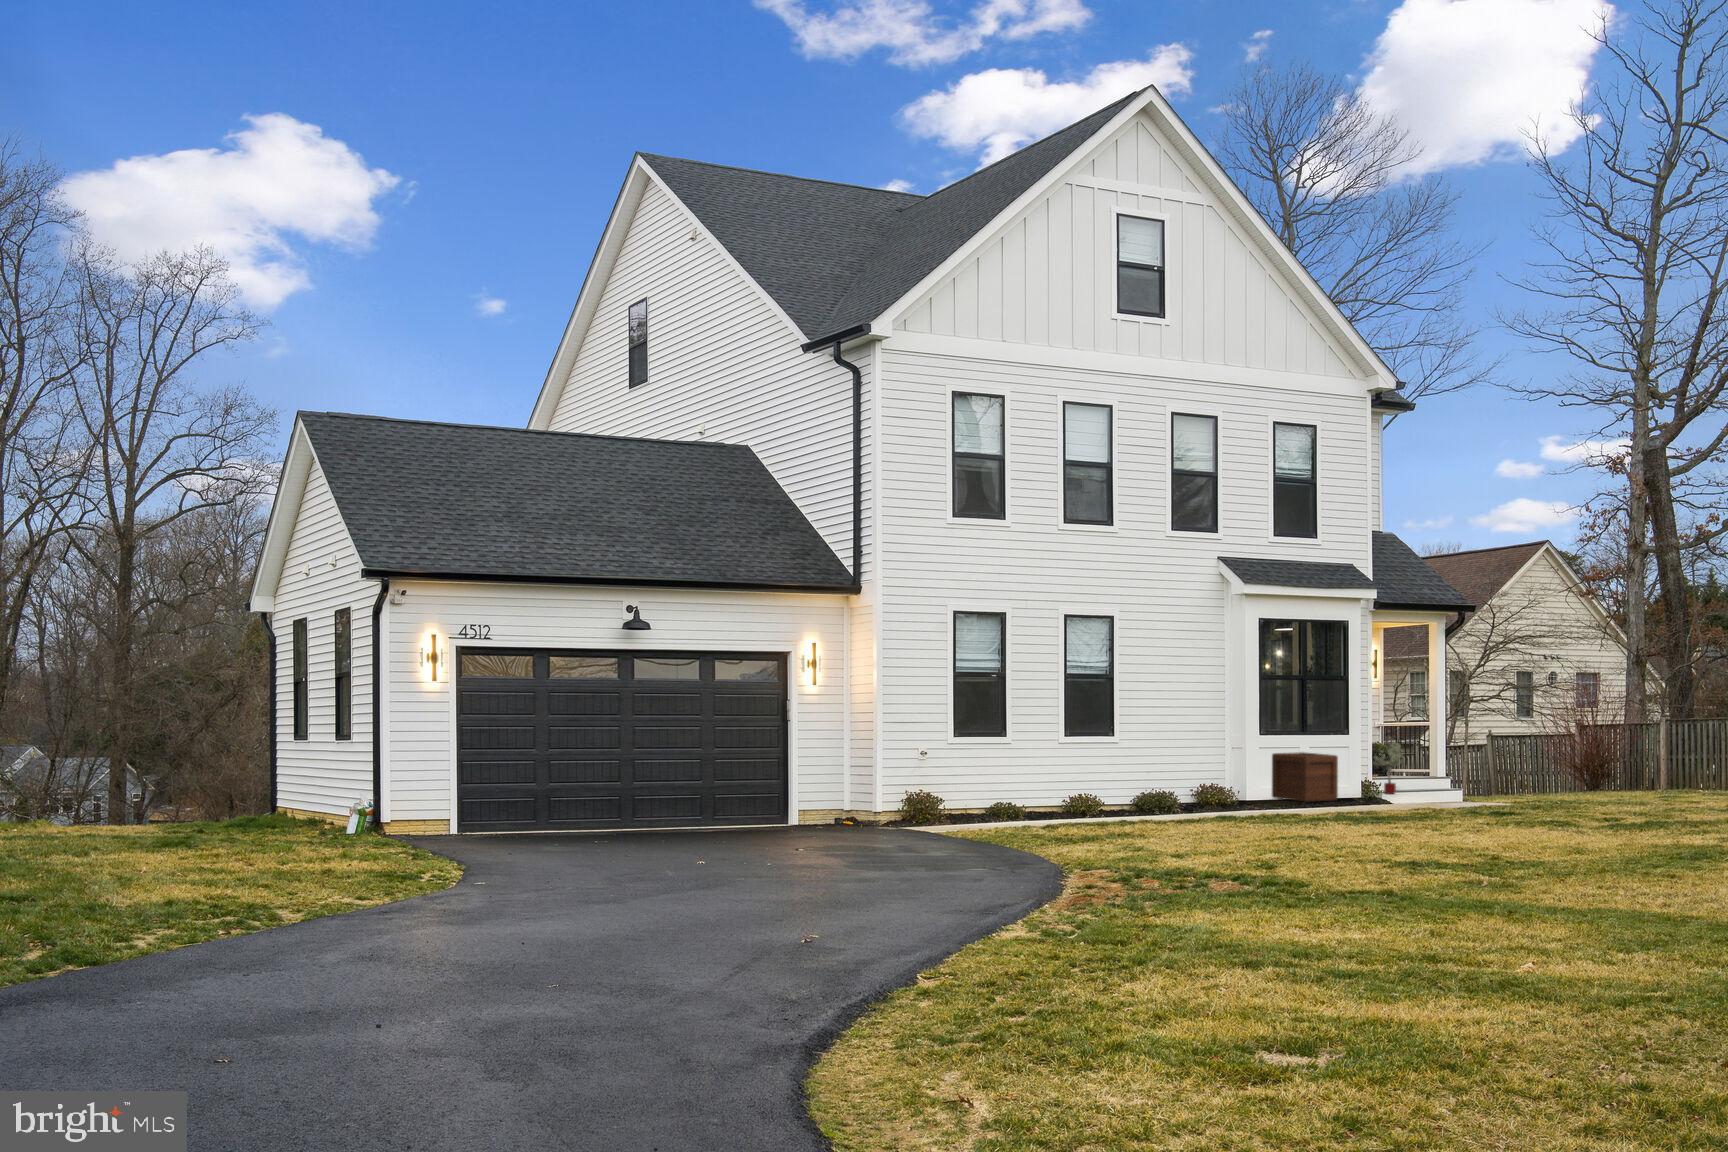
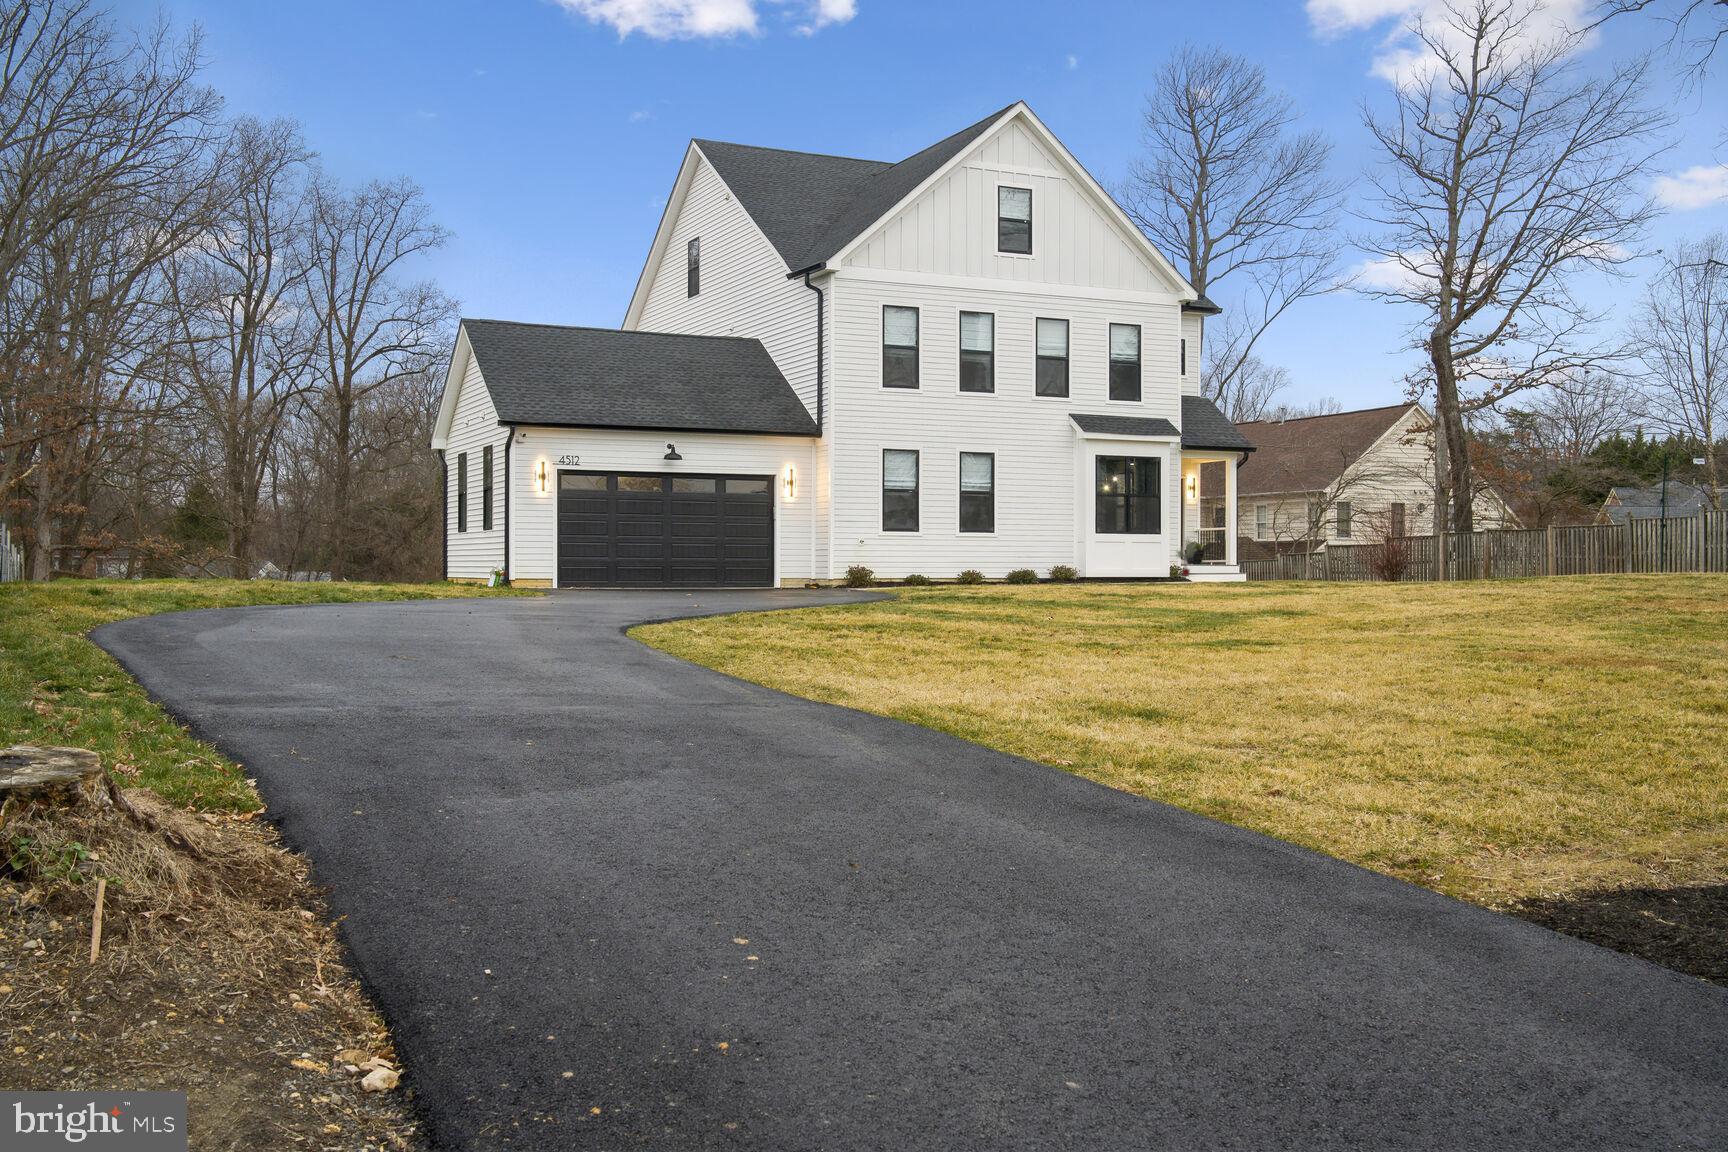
wooden crate: present [1272,752,1338,802] -> none [1099,547,1143,578]

